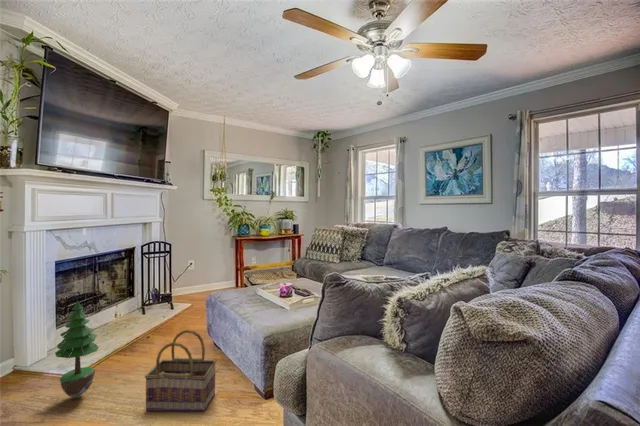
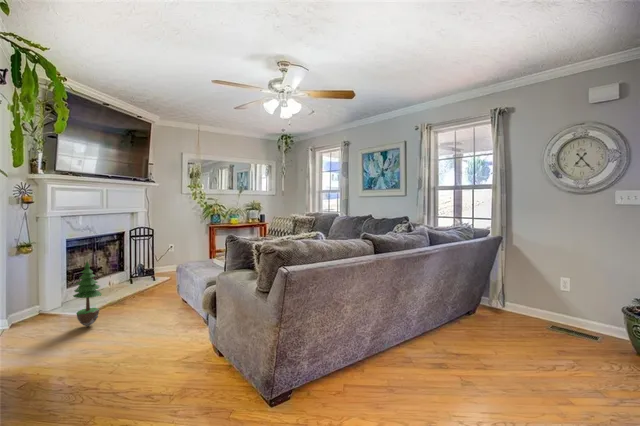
basket: present [145,330,216,411] -> none [134,281,183,332]

